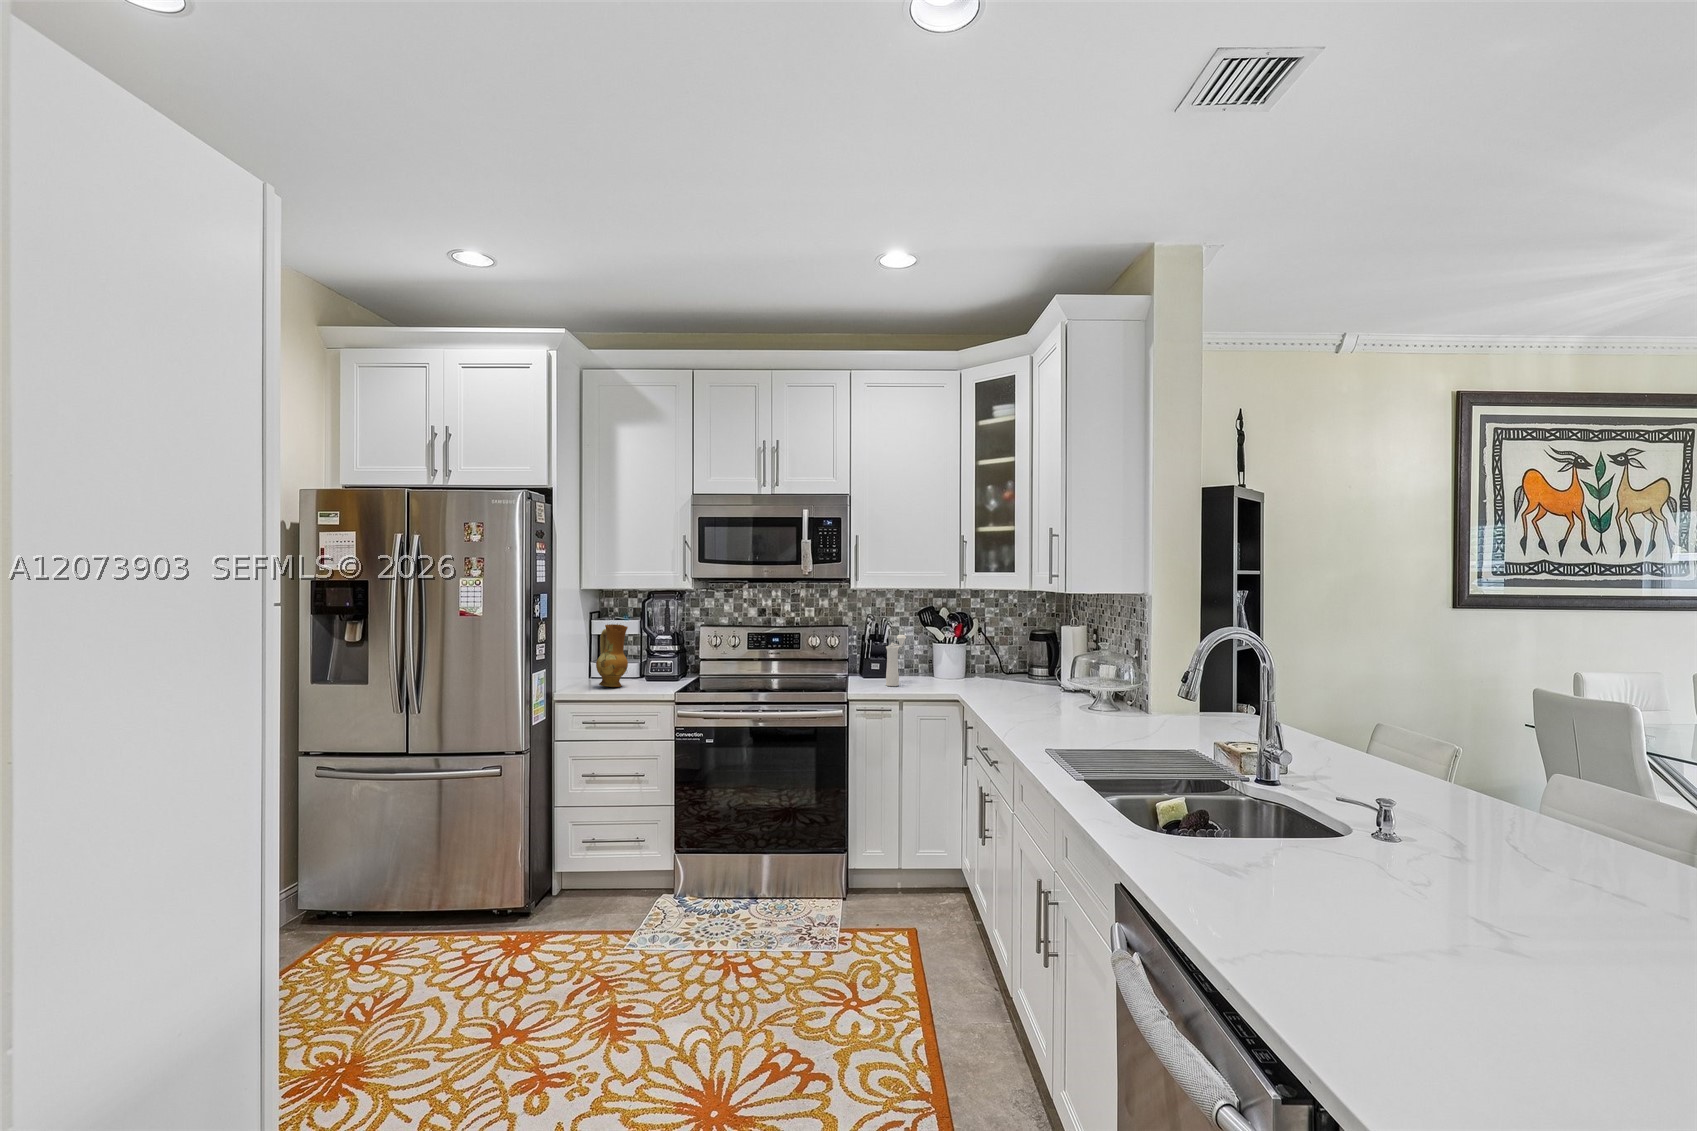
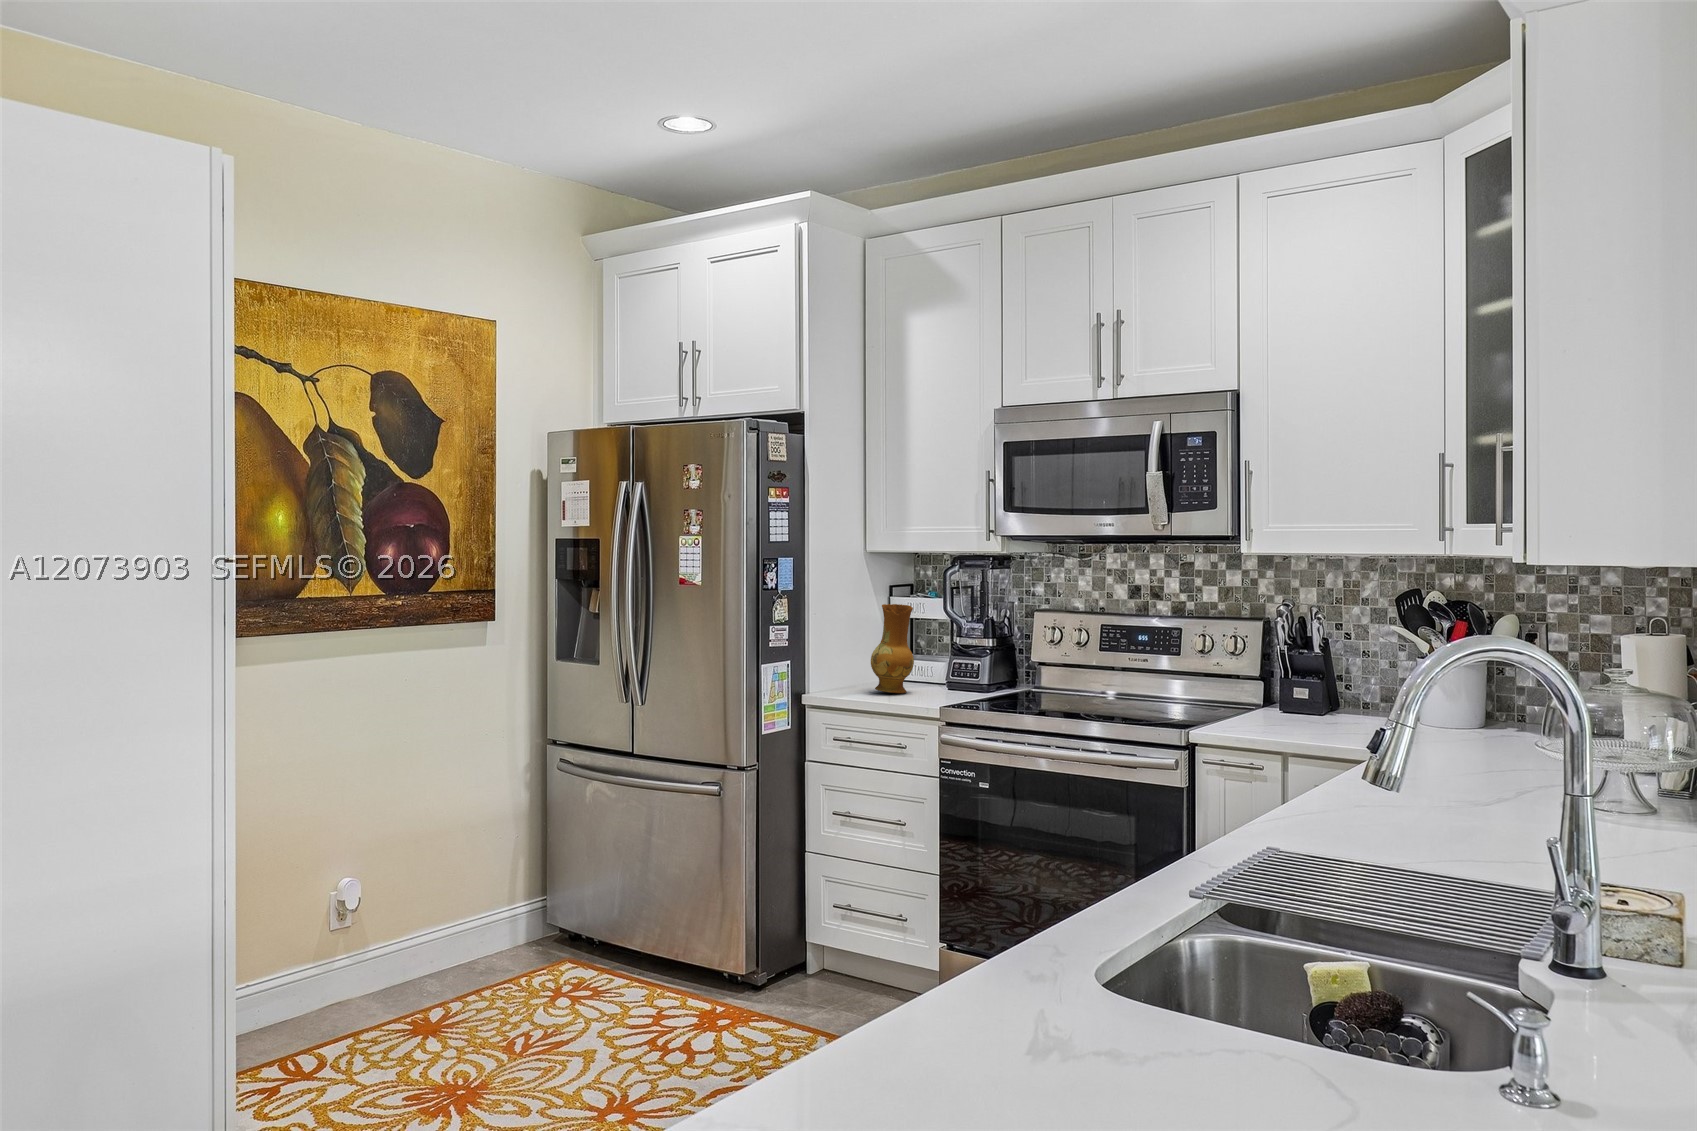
pepper mill: present [886,635,906,686] -> none [1298,636,1351,726]

